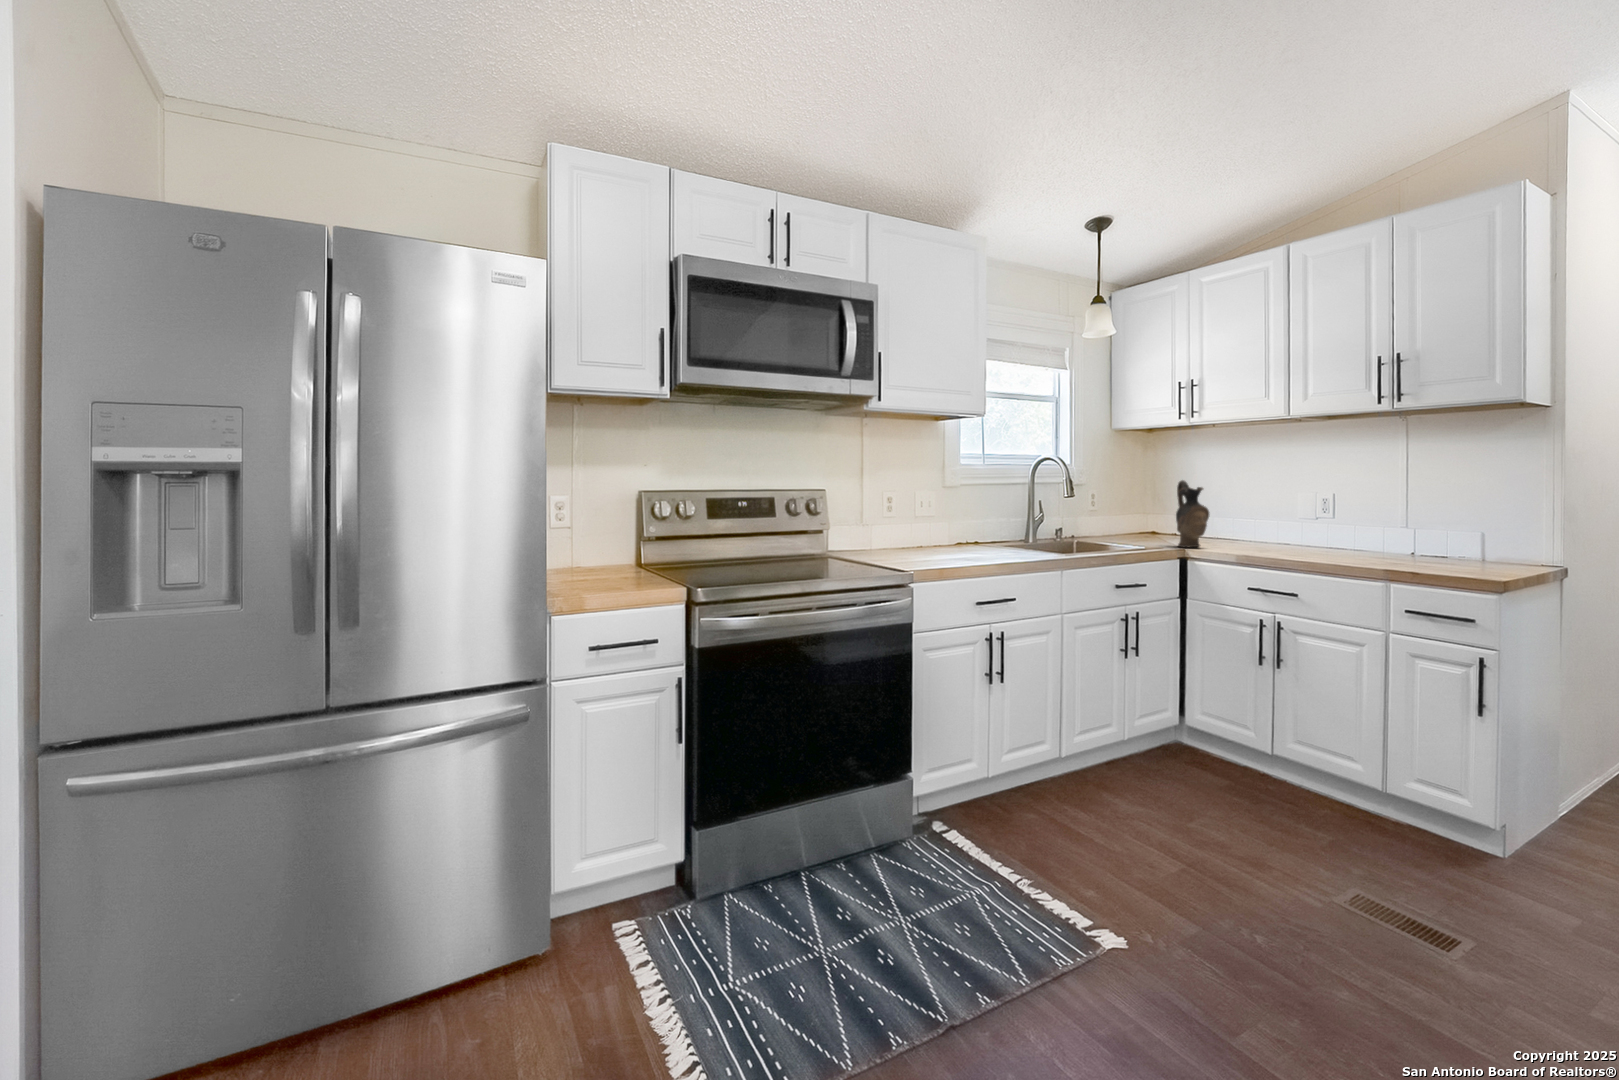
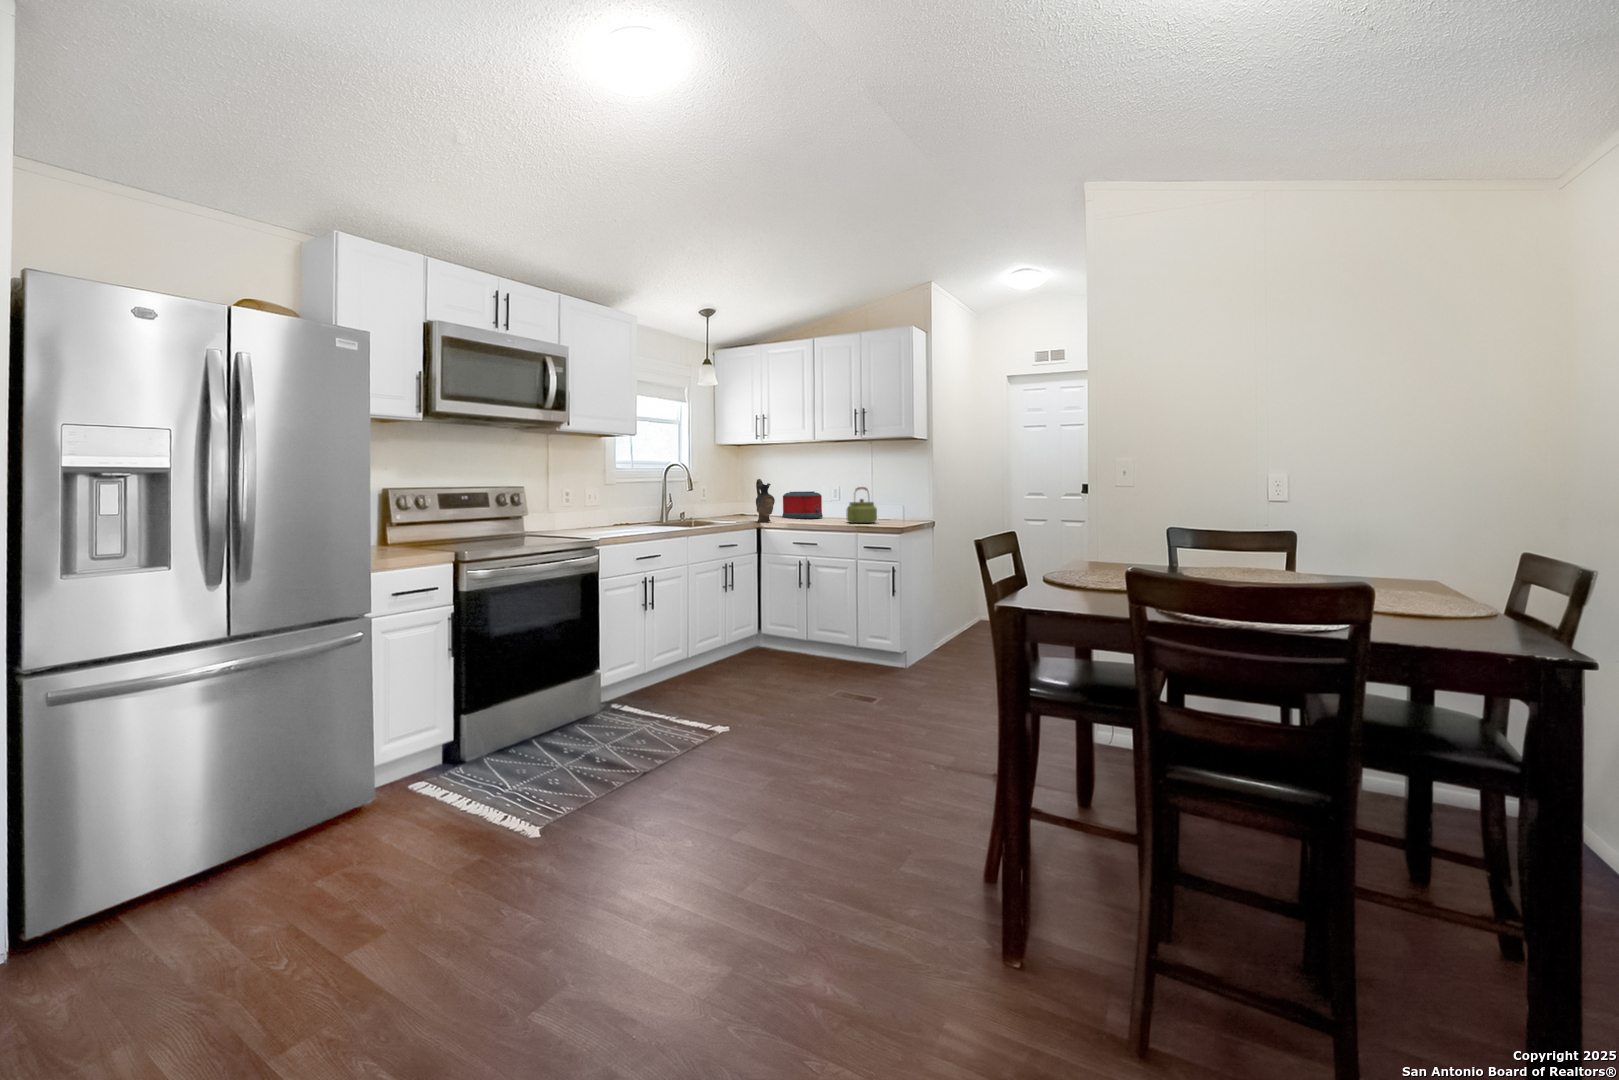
kettle: none [1350,492,1418,556] -> present [846,487,877,523]
toaster: none [1218,501,1293,544] -> present [782,491,823,518]

